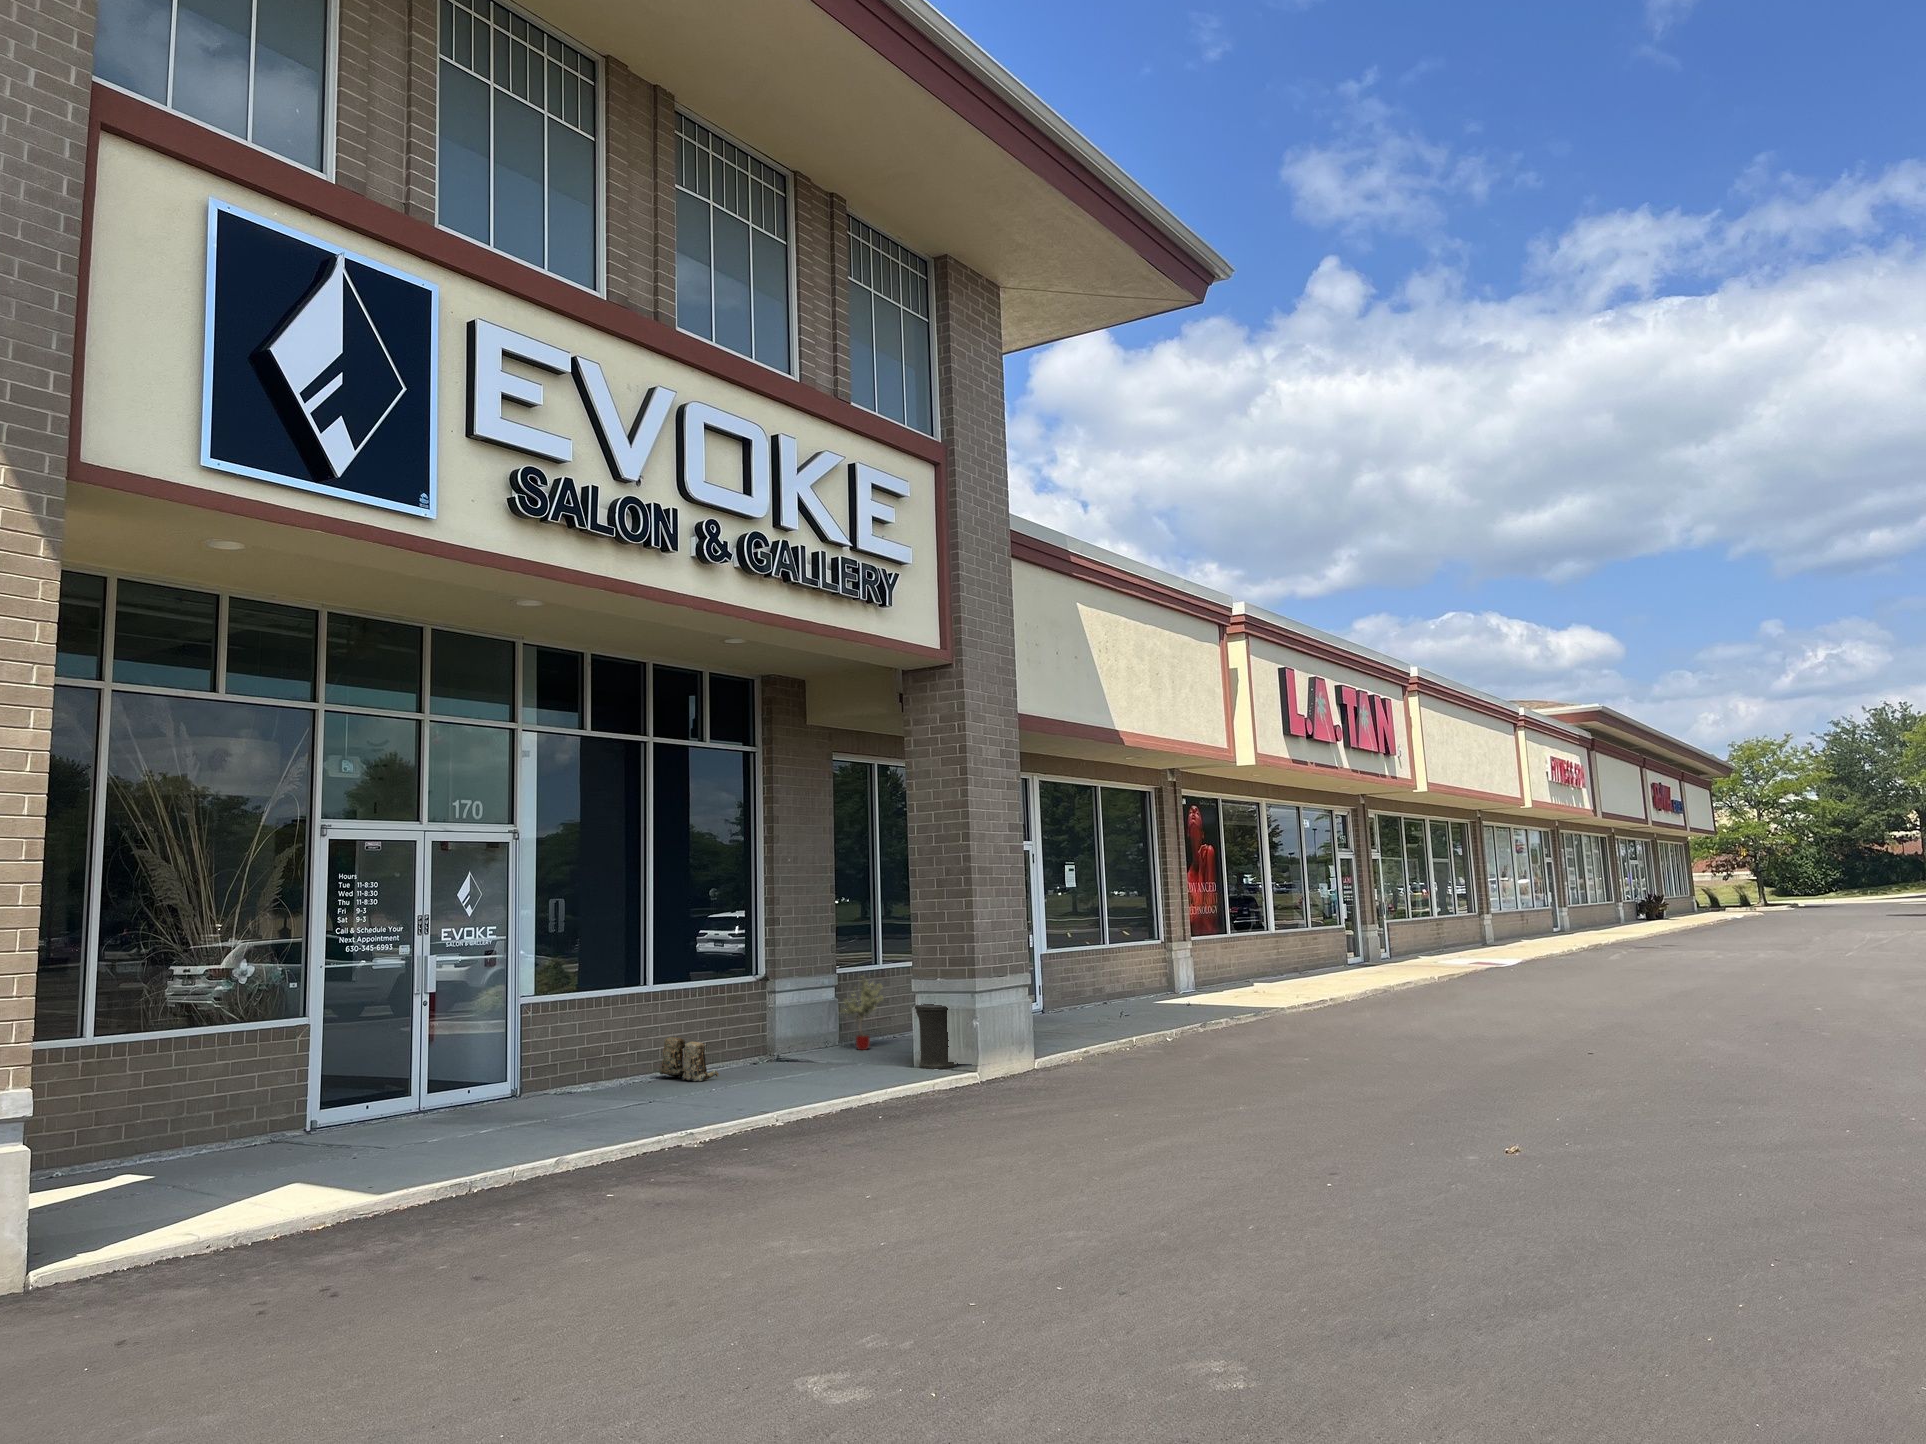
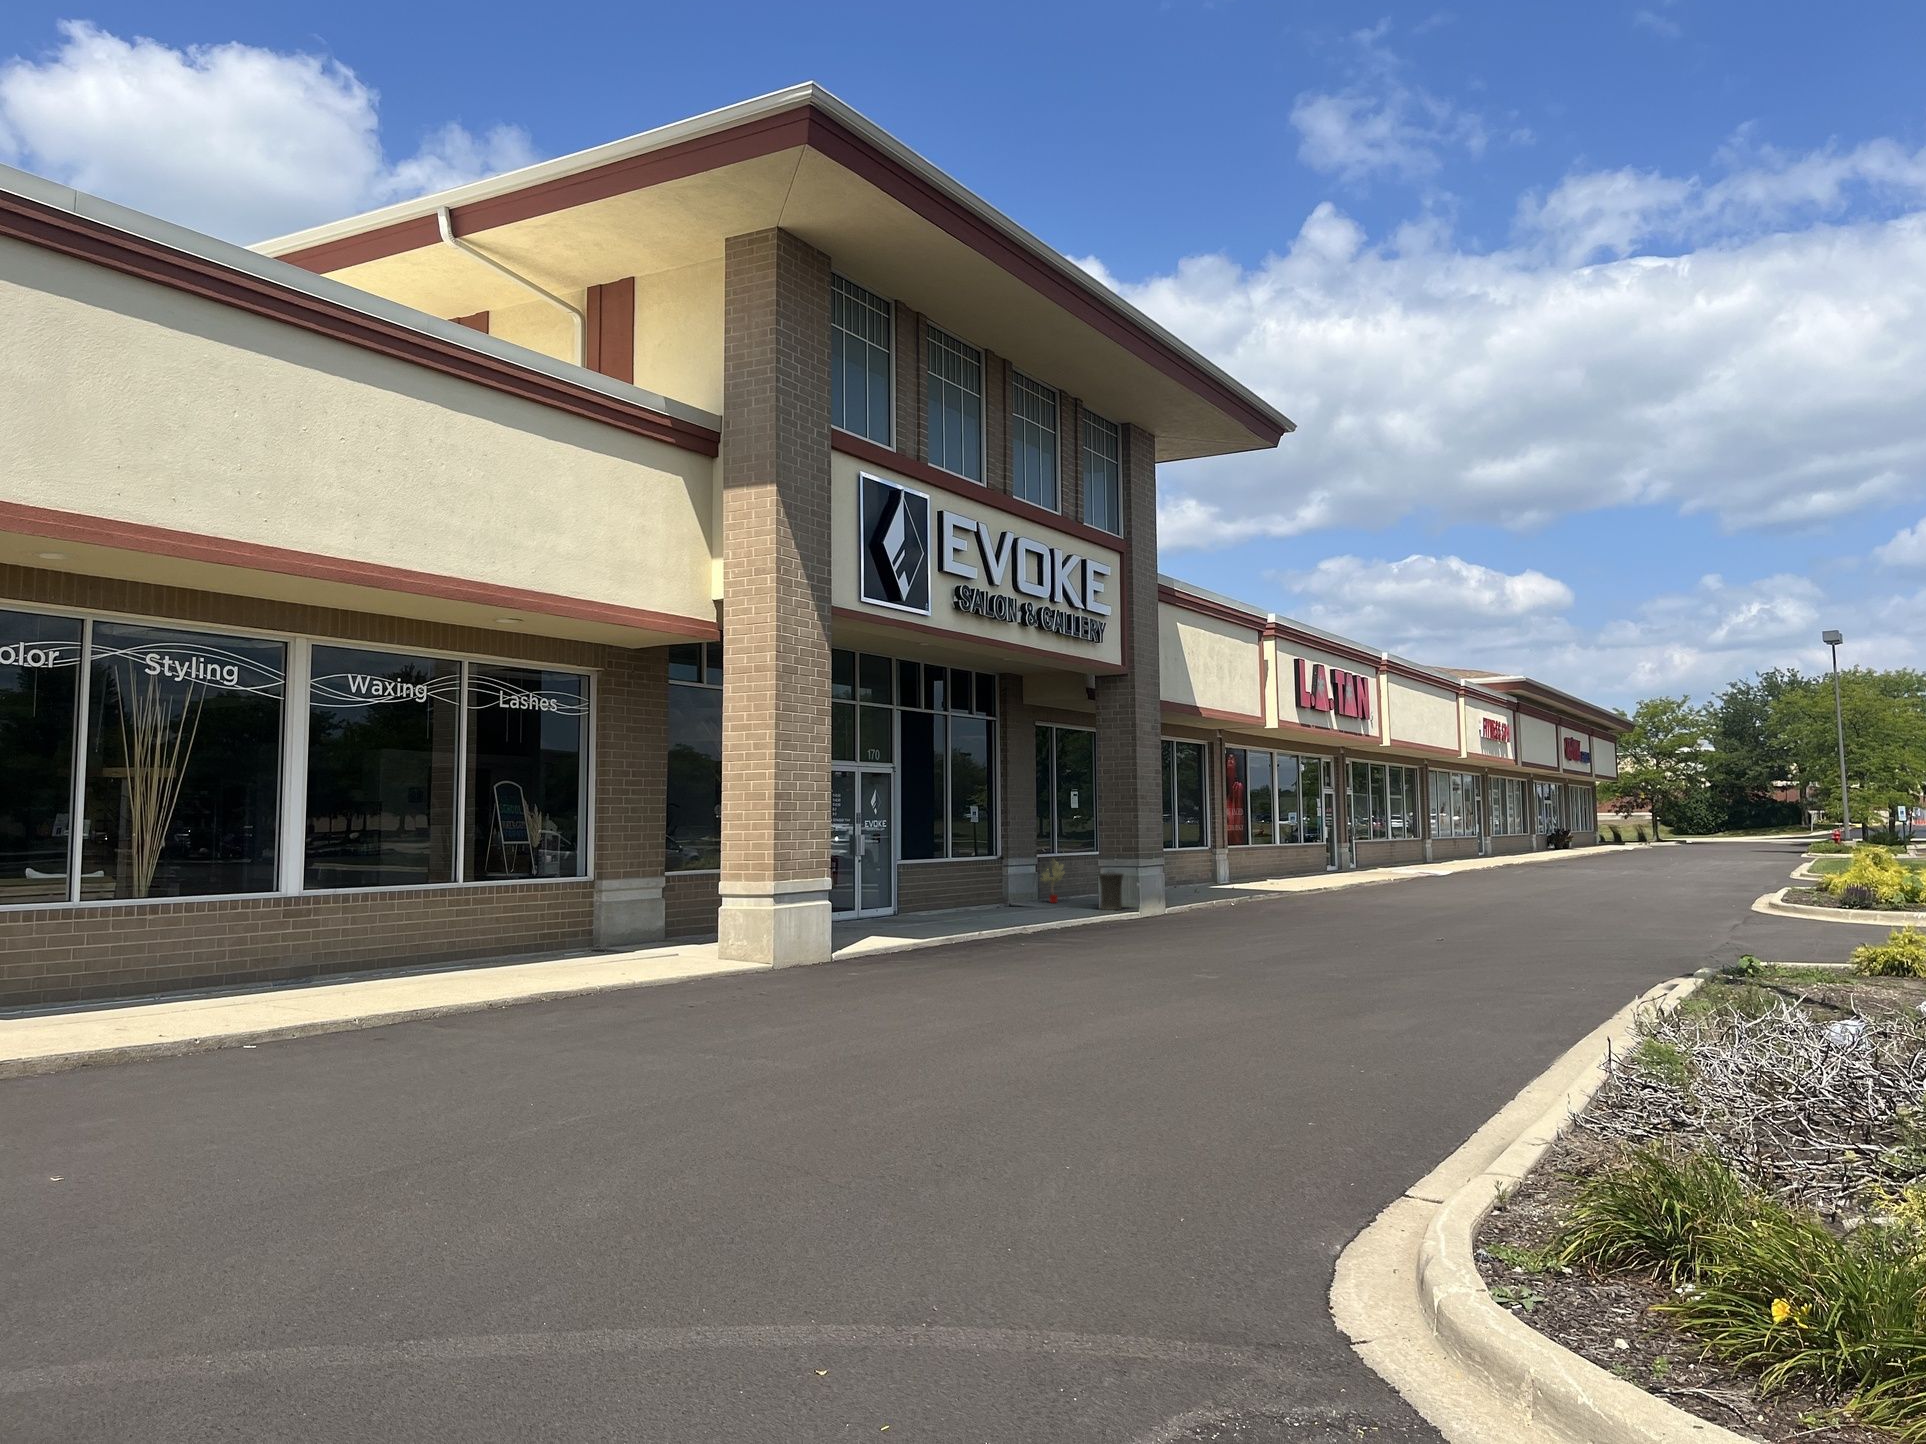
backpack: present [659,1037,719,1081] -> none [955,889,992,913]

